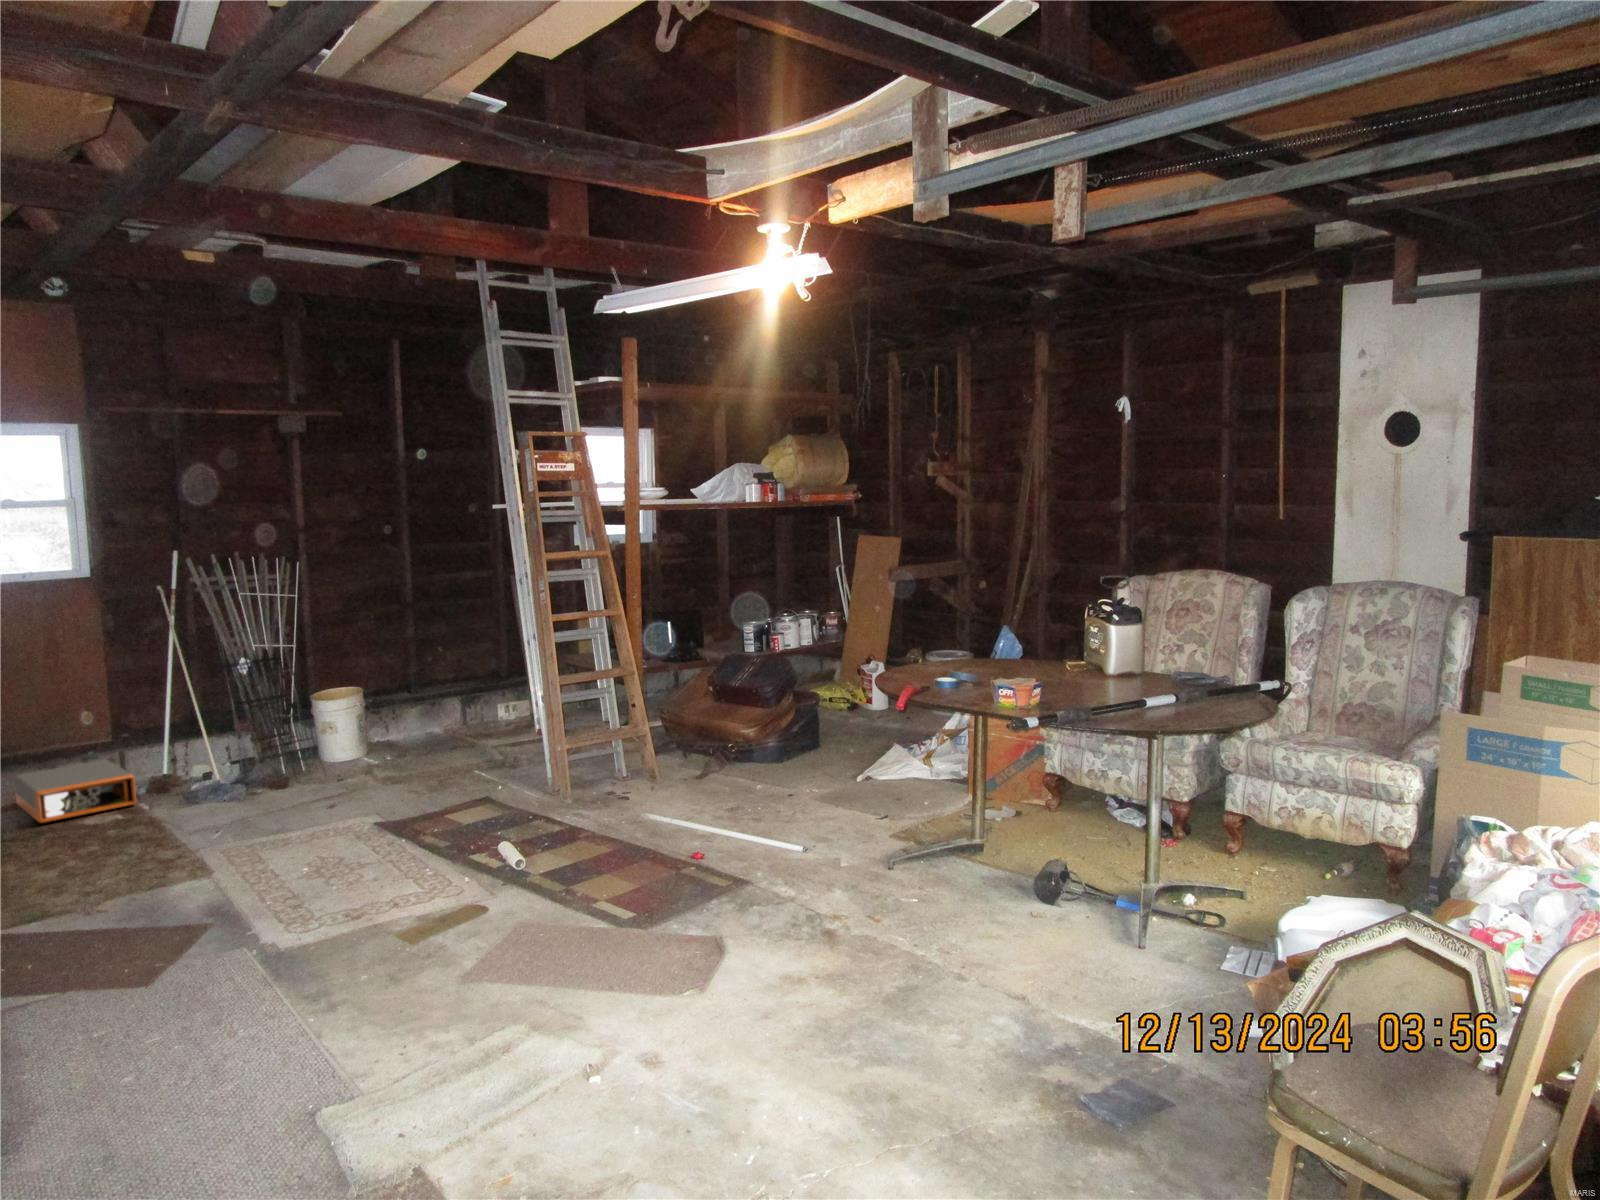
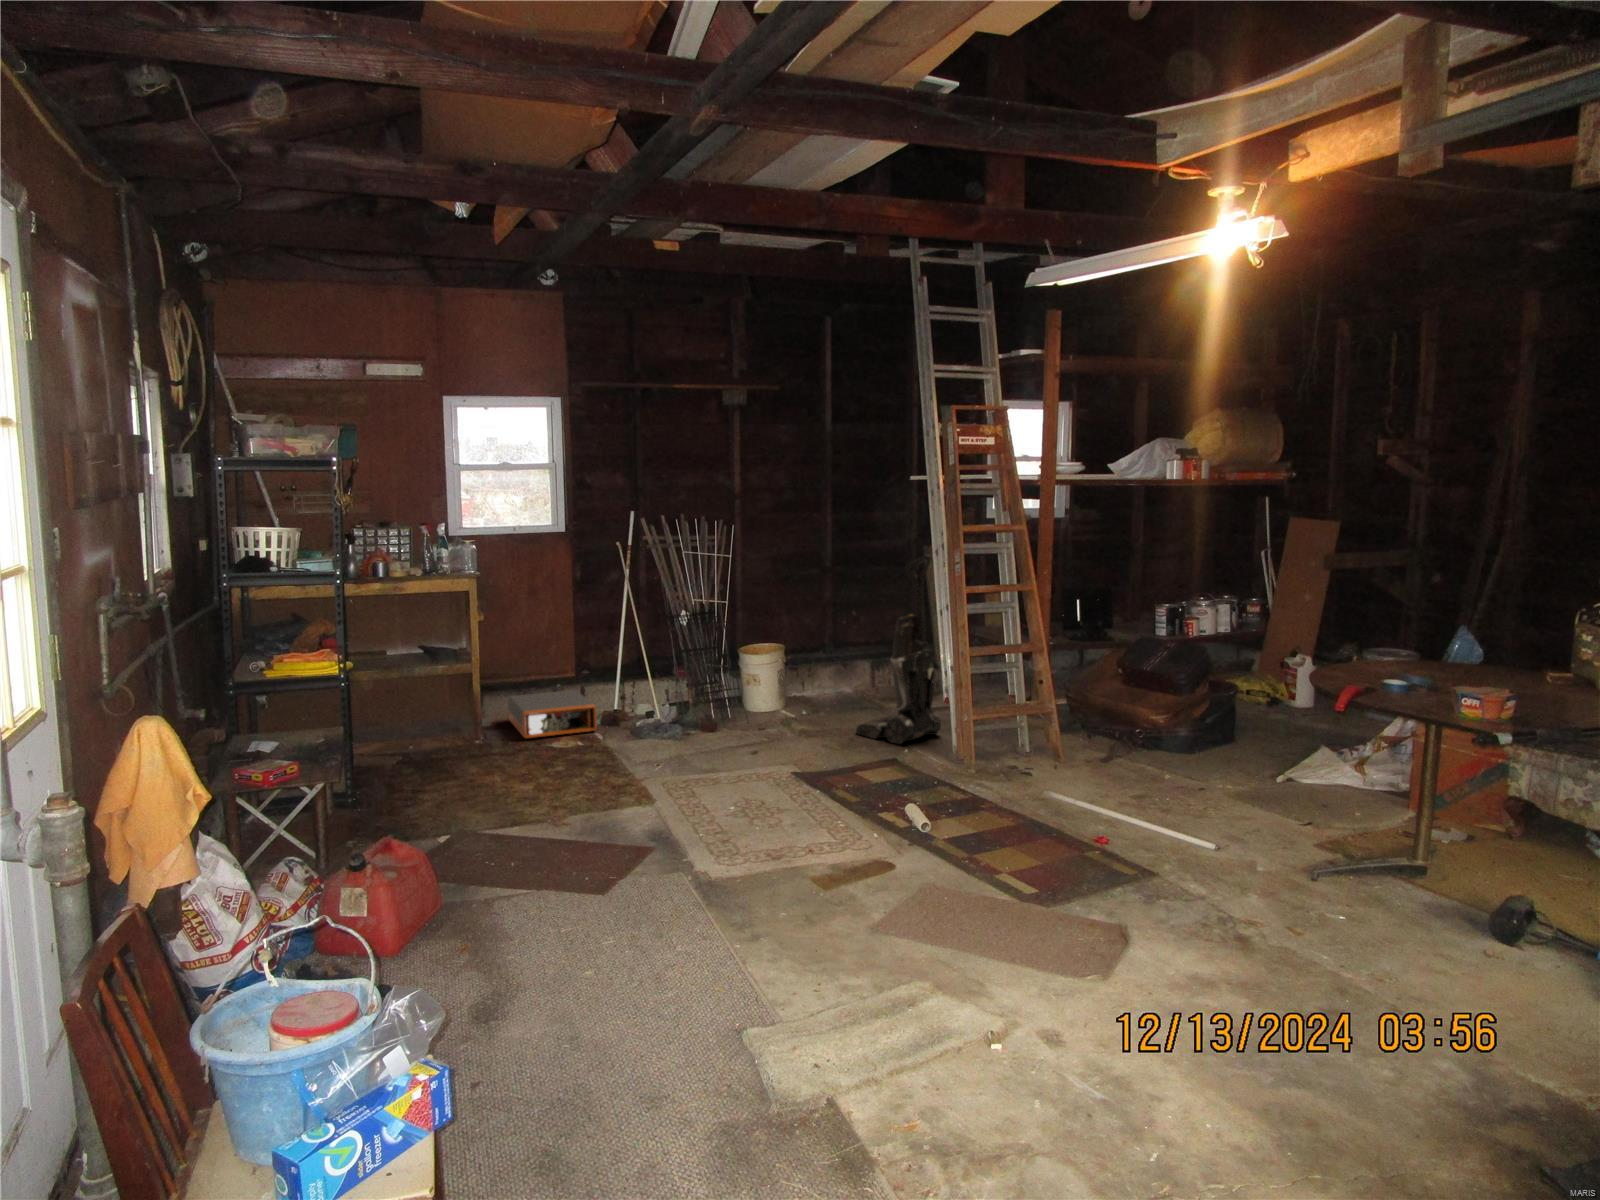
vacuum cleaner: none [448,586,539,782] -> present [856,555,941,744]

